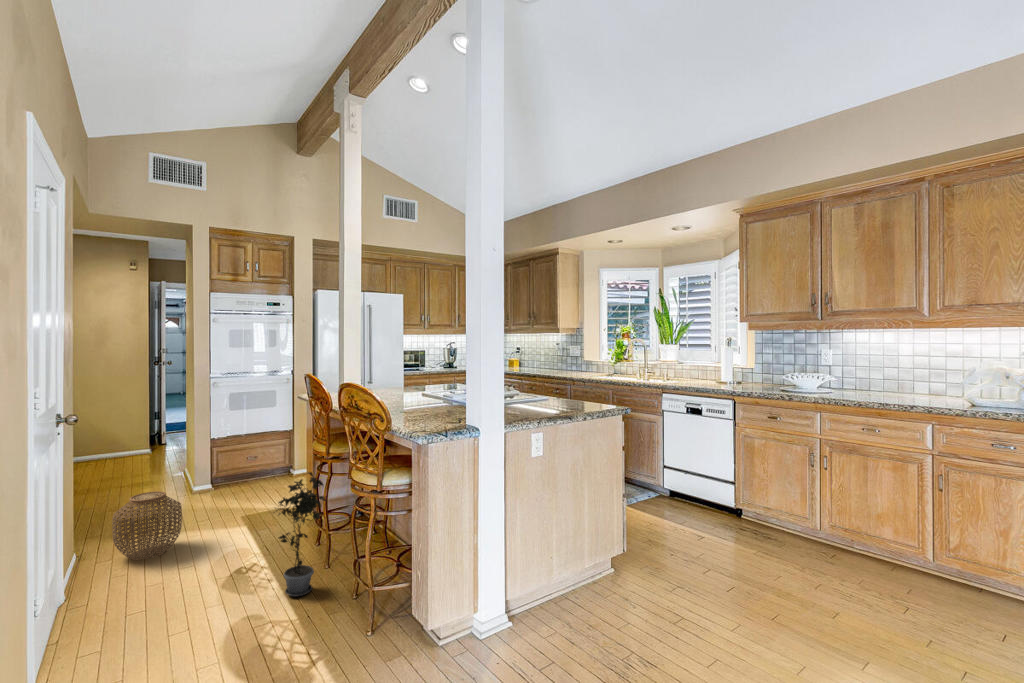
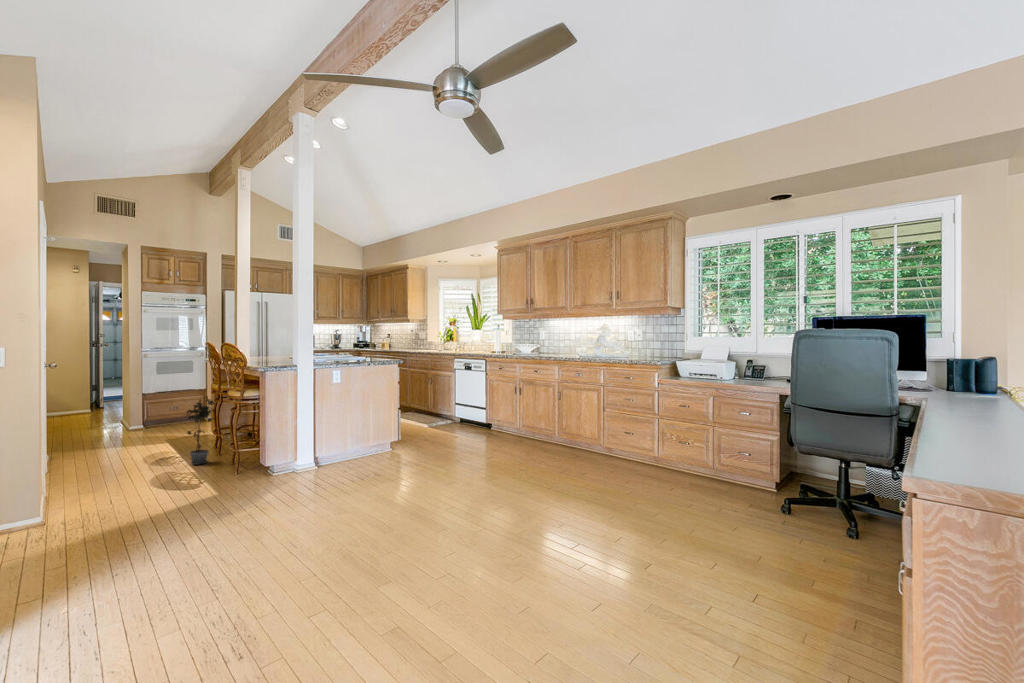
woven basket: present [112,491,182,560] -> none [76,417,123,457]

